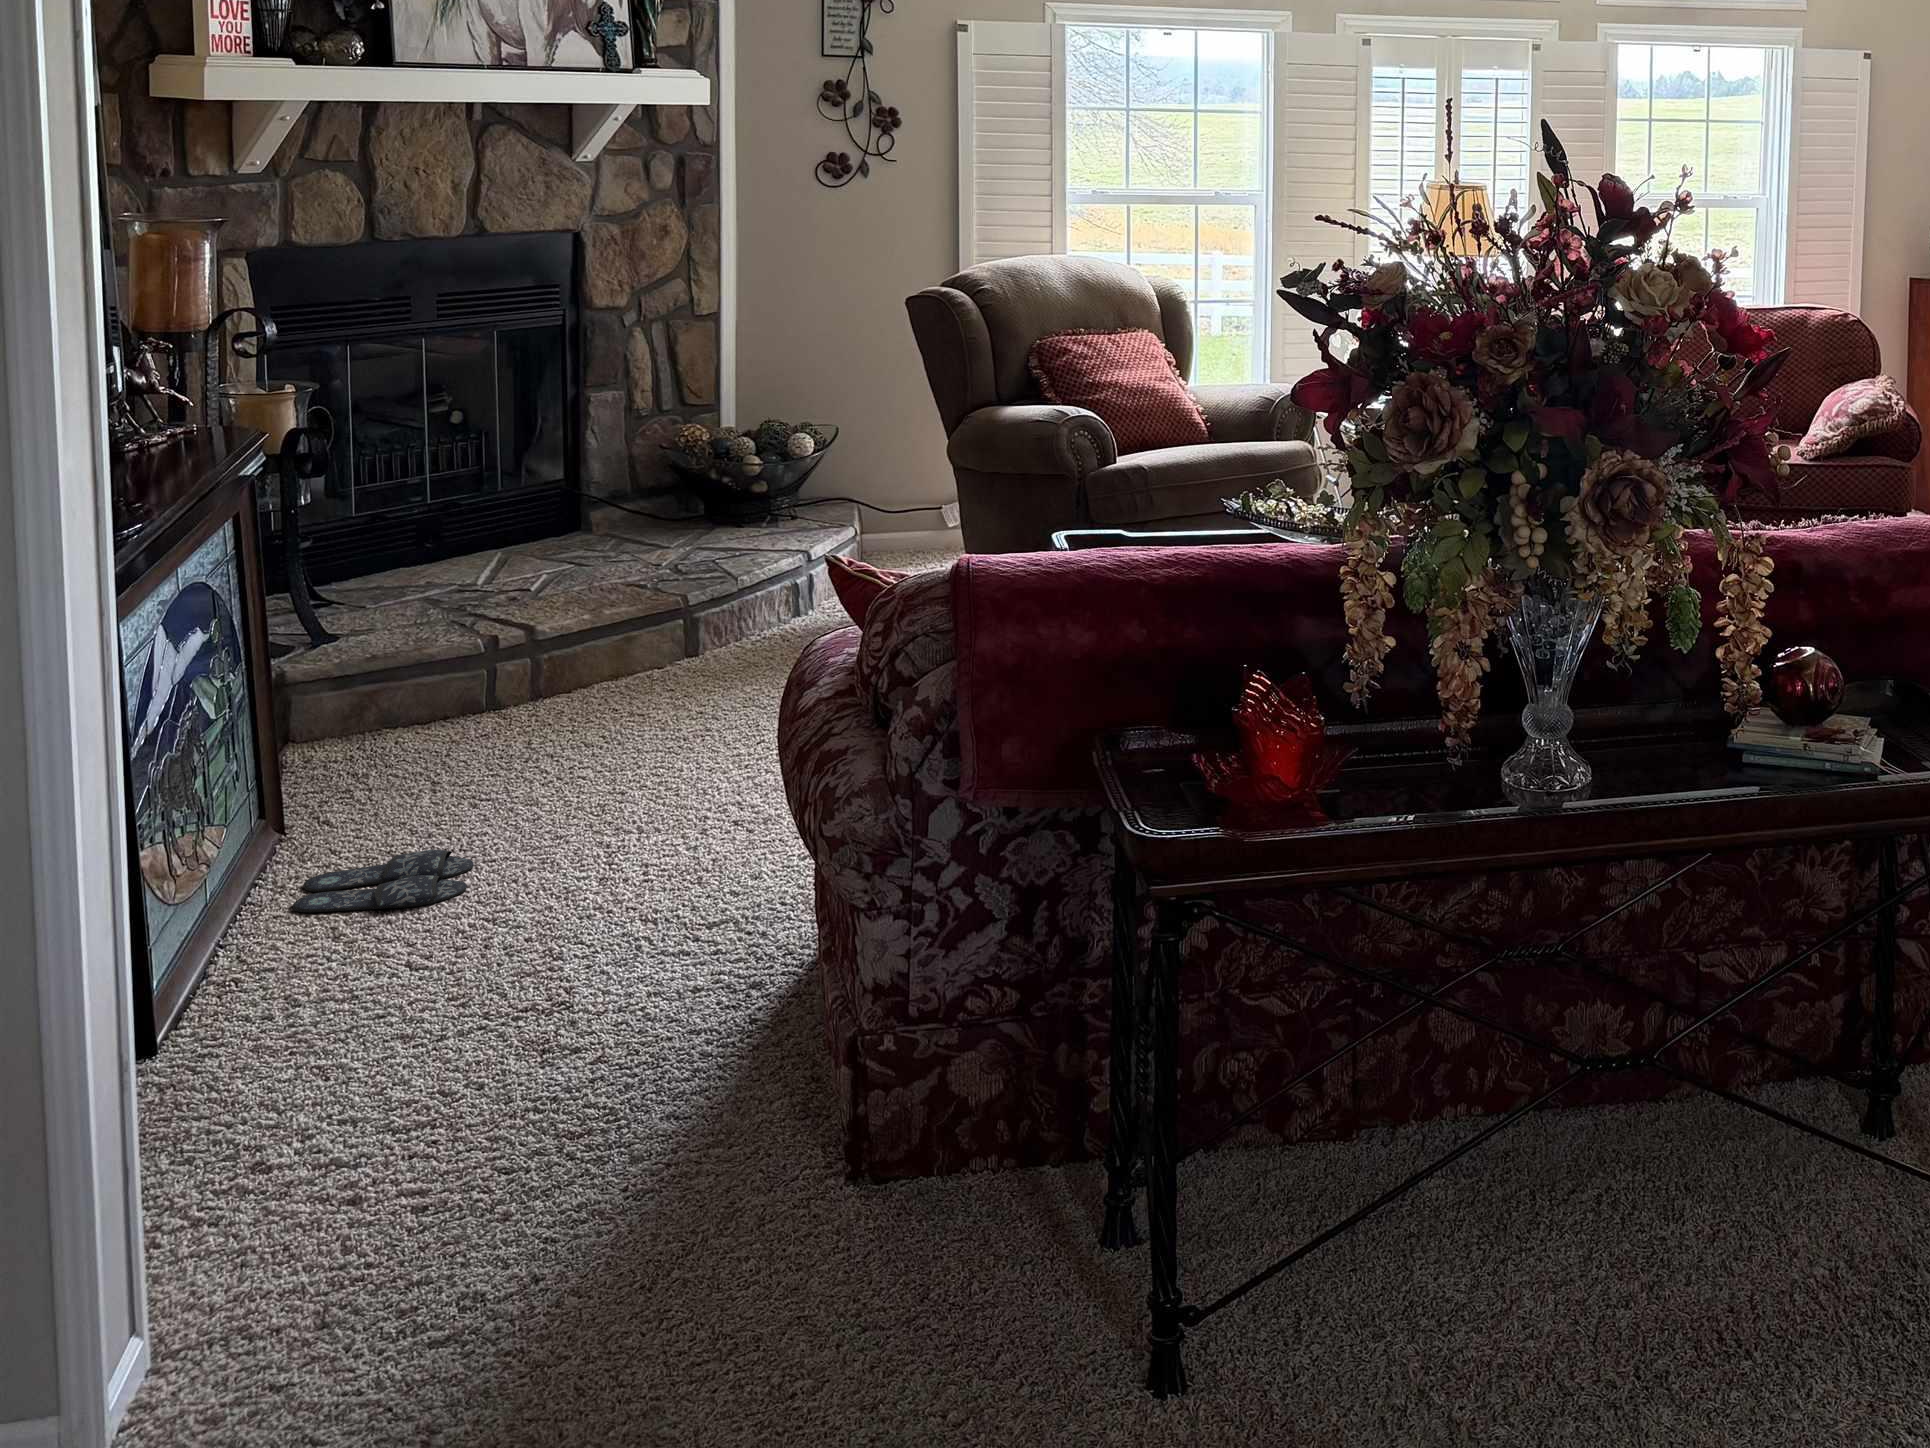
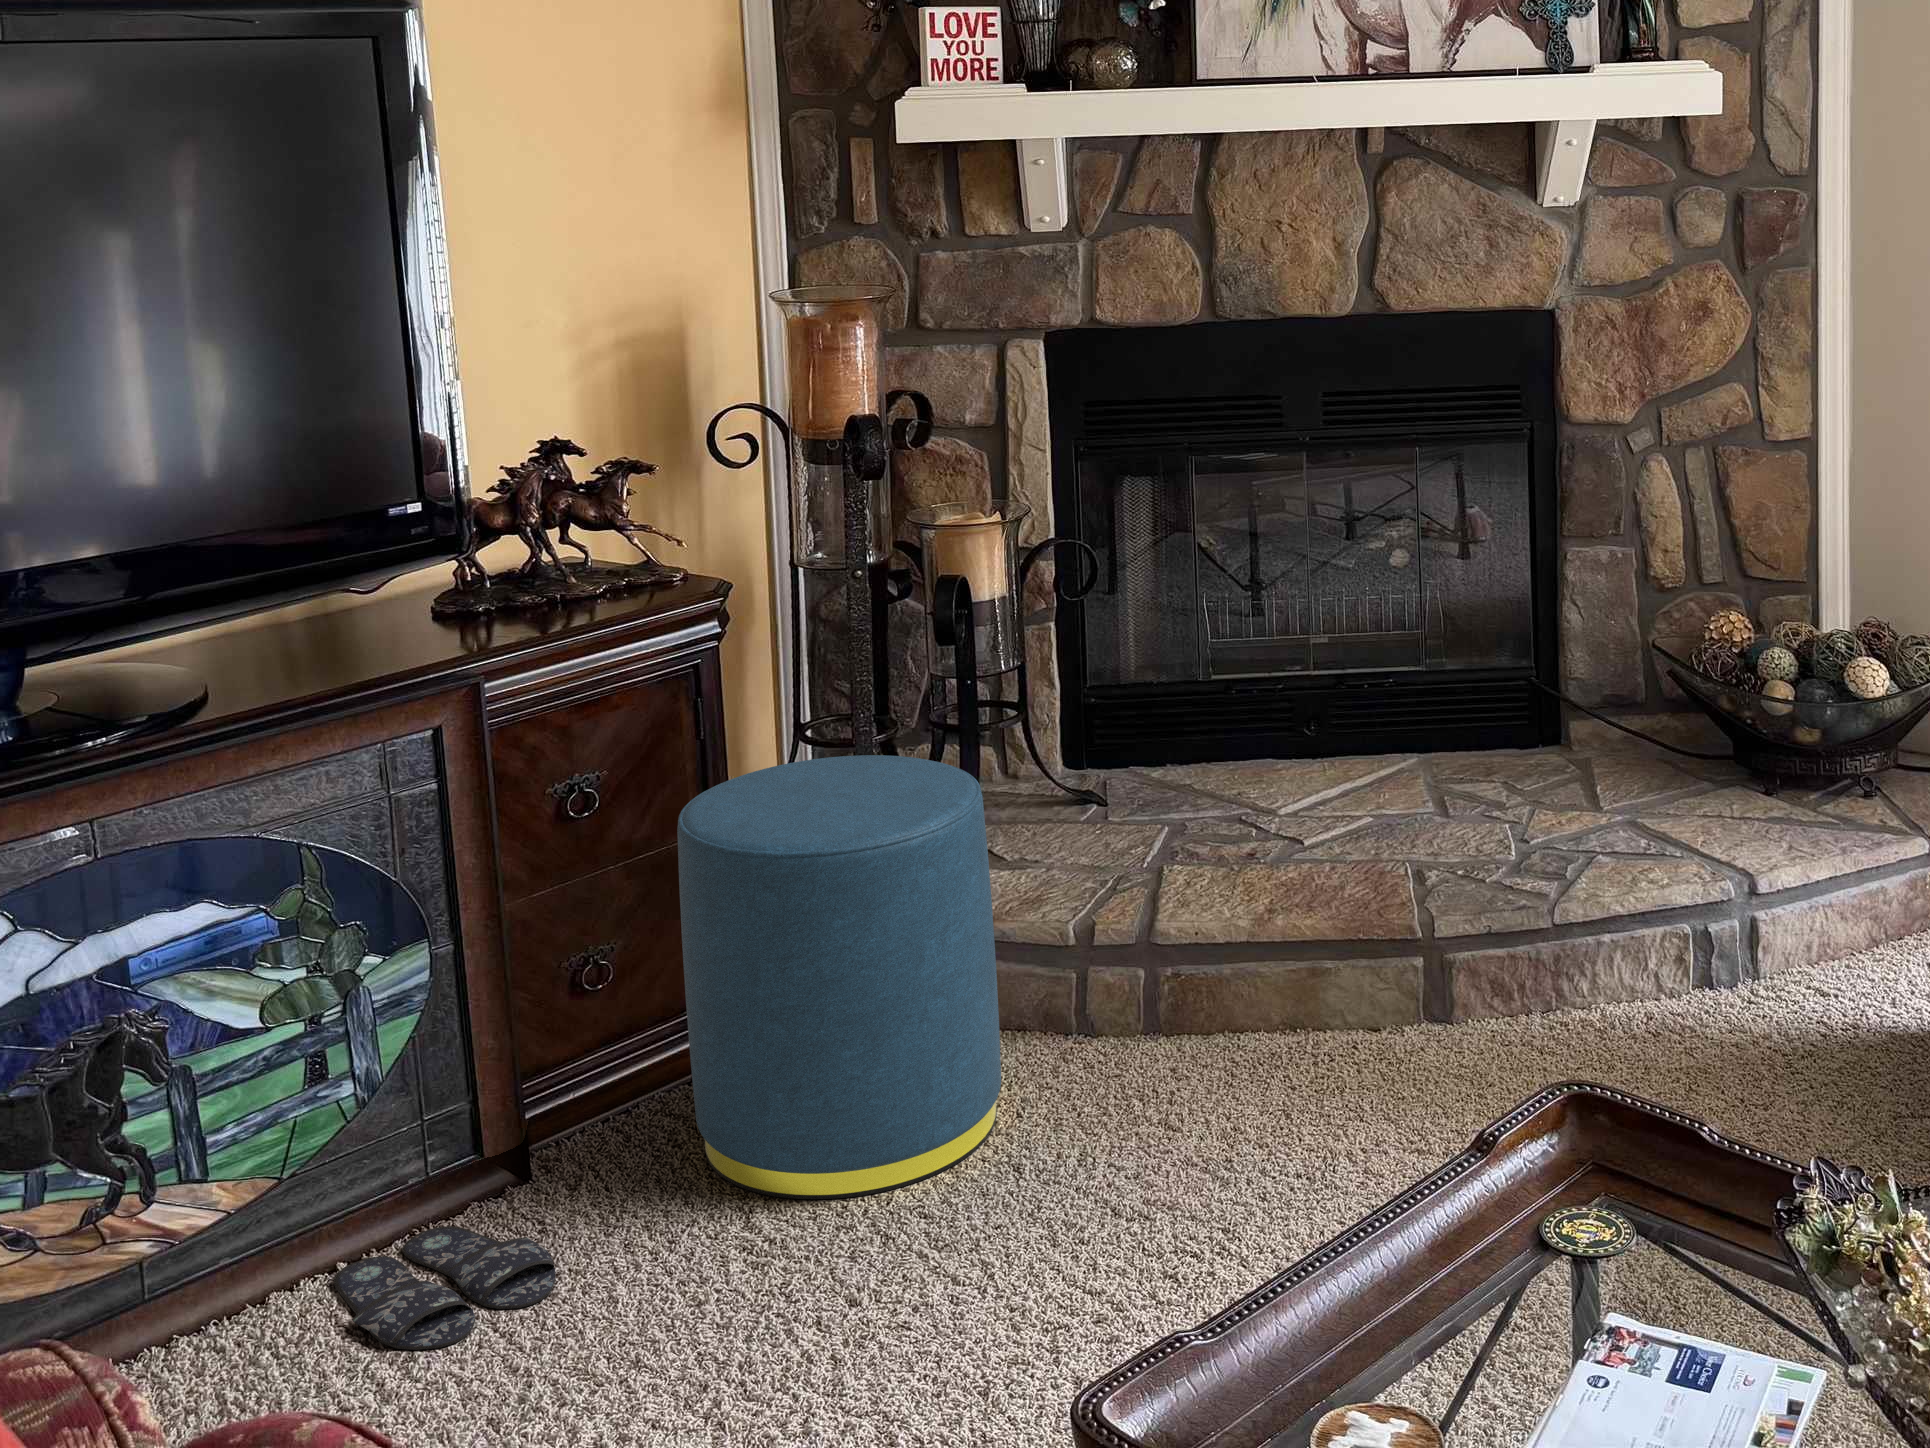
ottoman: none [355,528,590,809] -> present [677,755,1001,1199]

